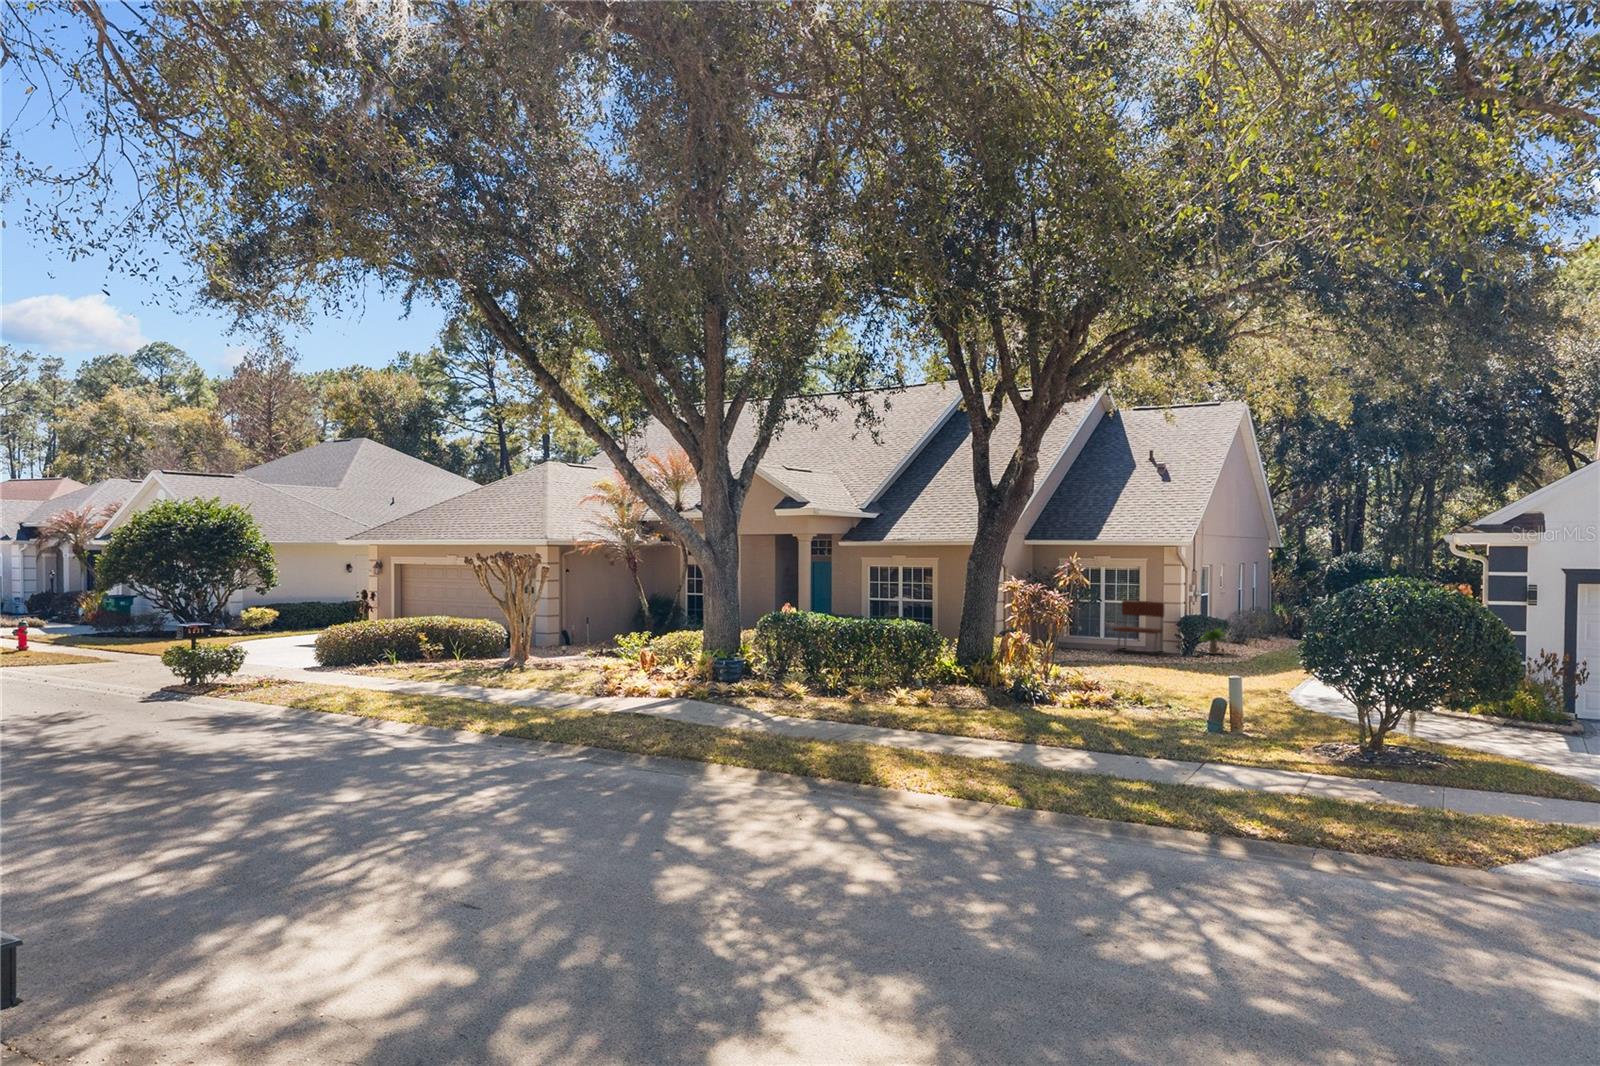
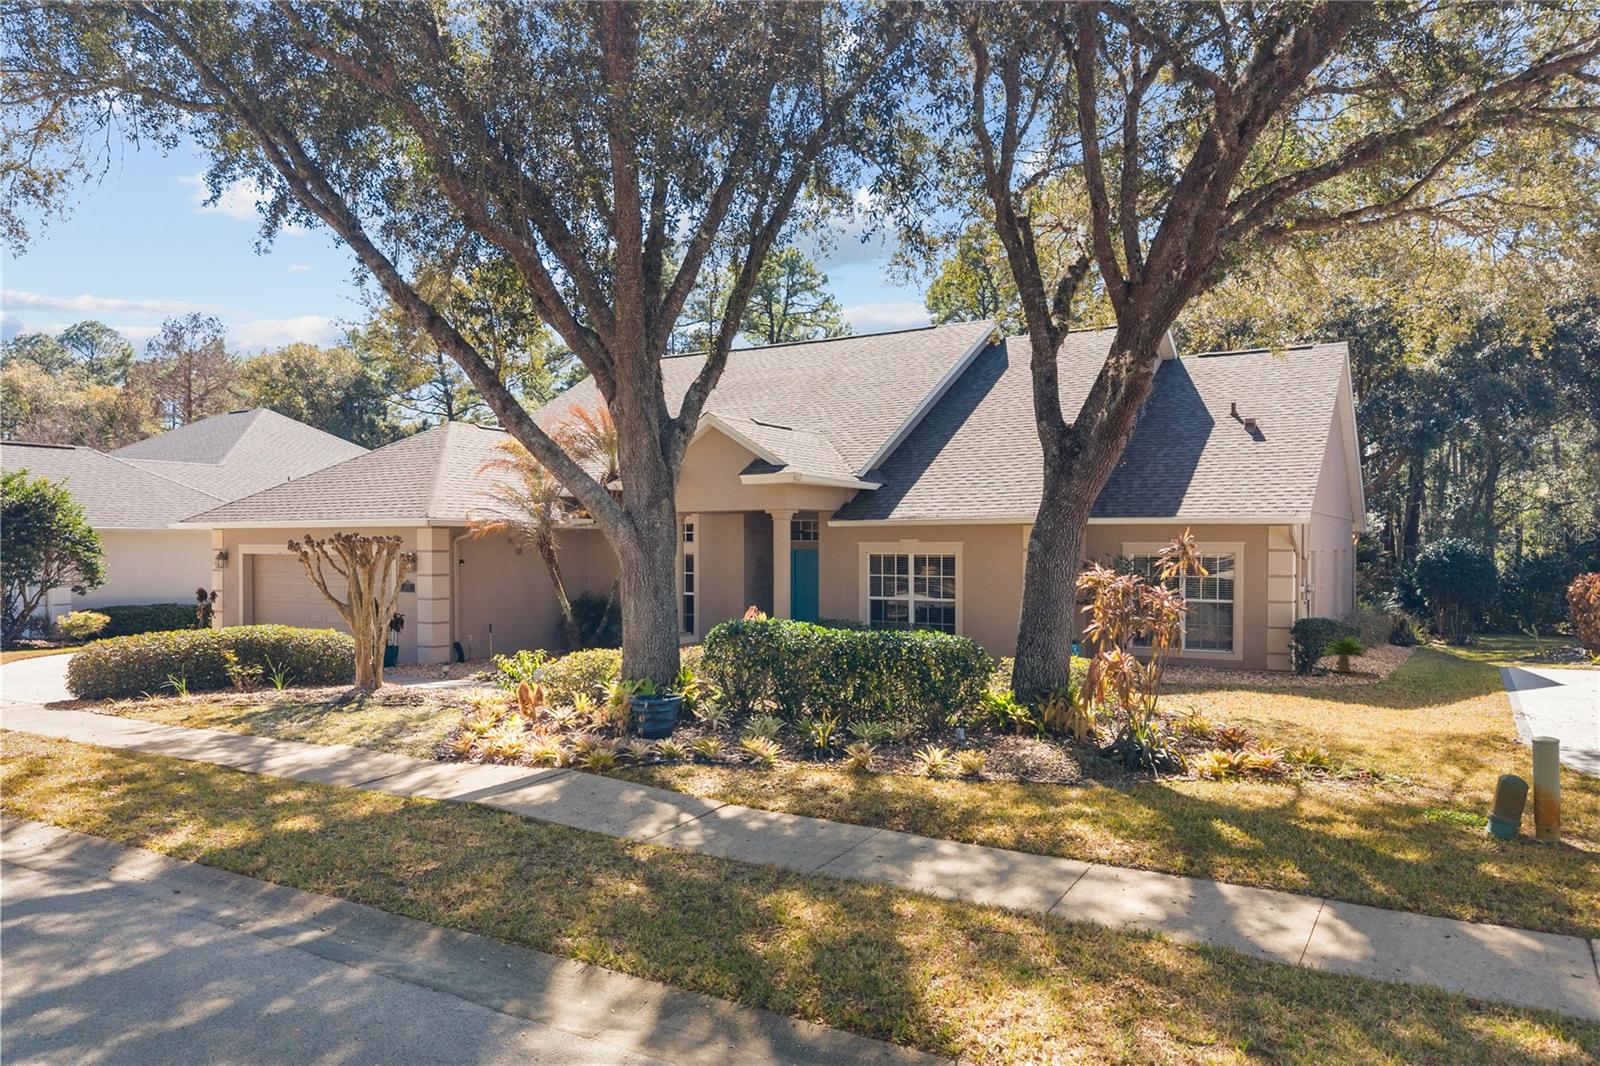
bench: present [1113,600,1164,652] -> none [1201,599,1273,670]

